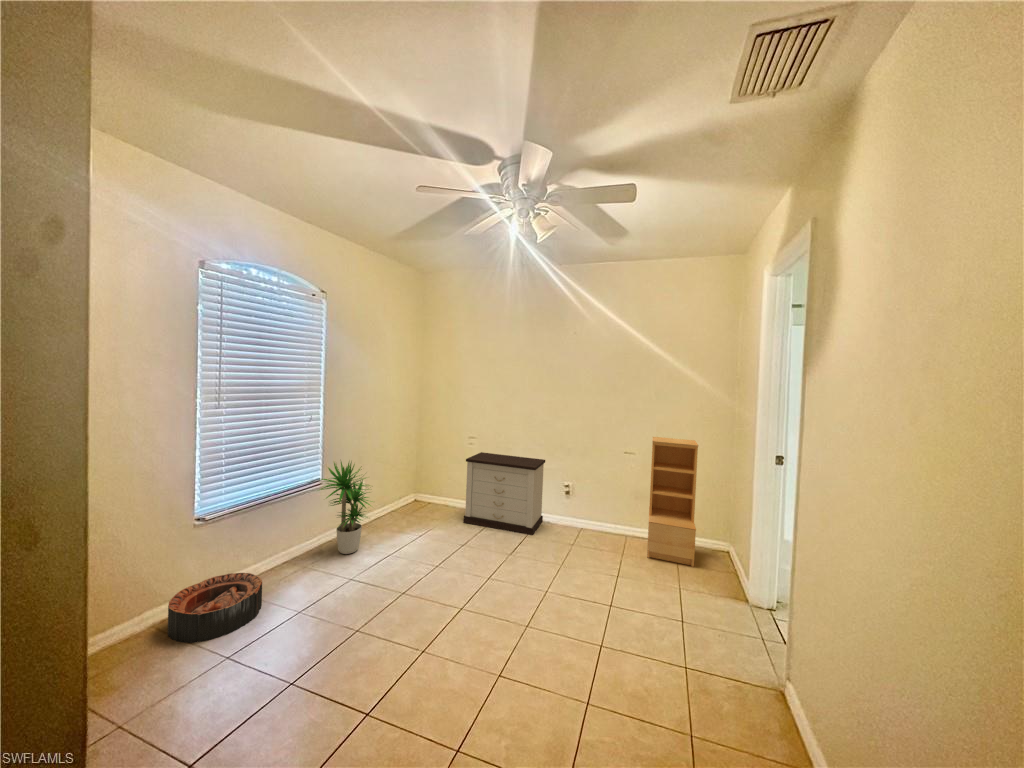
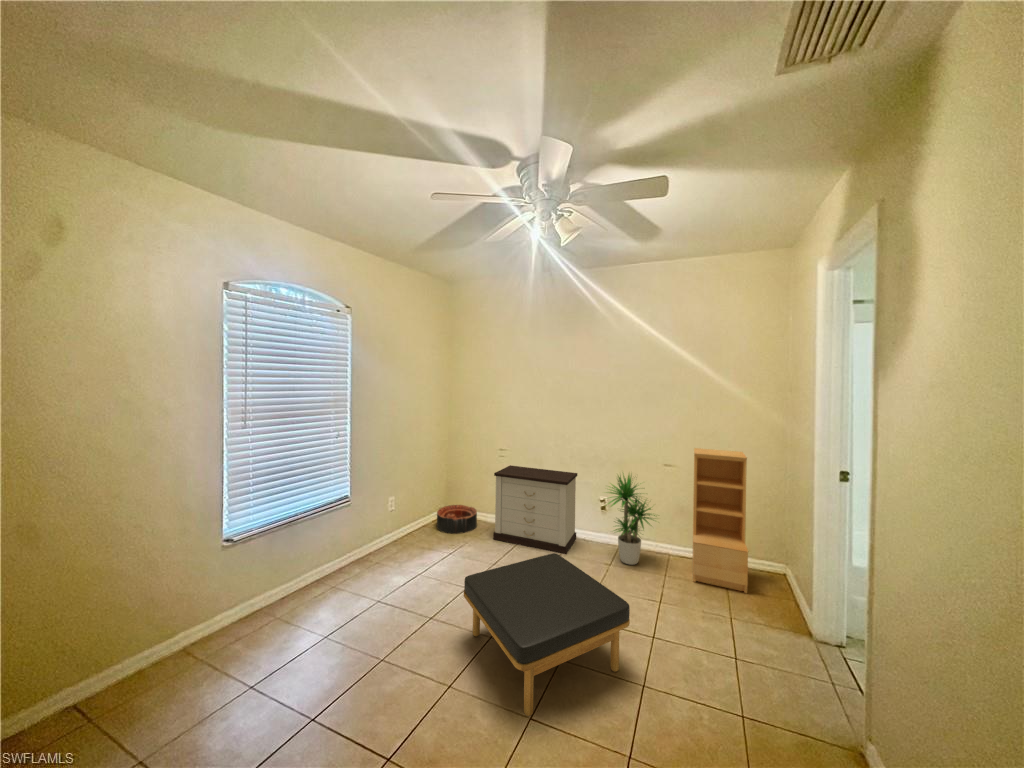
potted plant: present [320,462,371,554] -> present [608,475,655,565]
ottoman: none [436,531,589,671] -> present [464,553,630,716]
basket: present [168,573,262,643] -> present [437,505,477,534]

